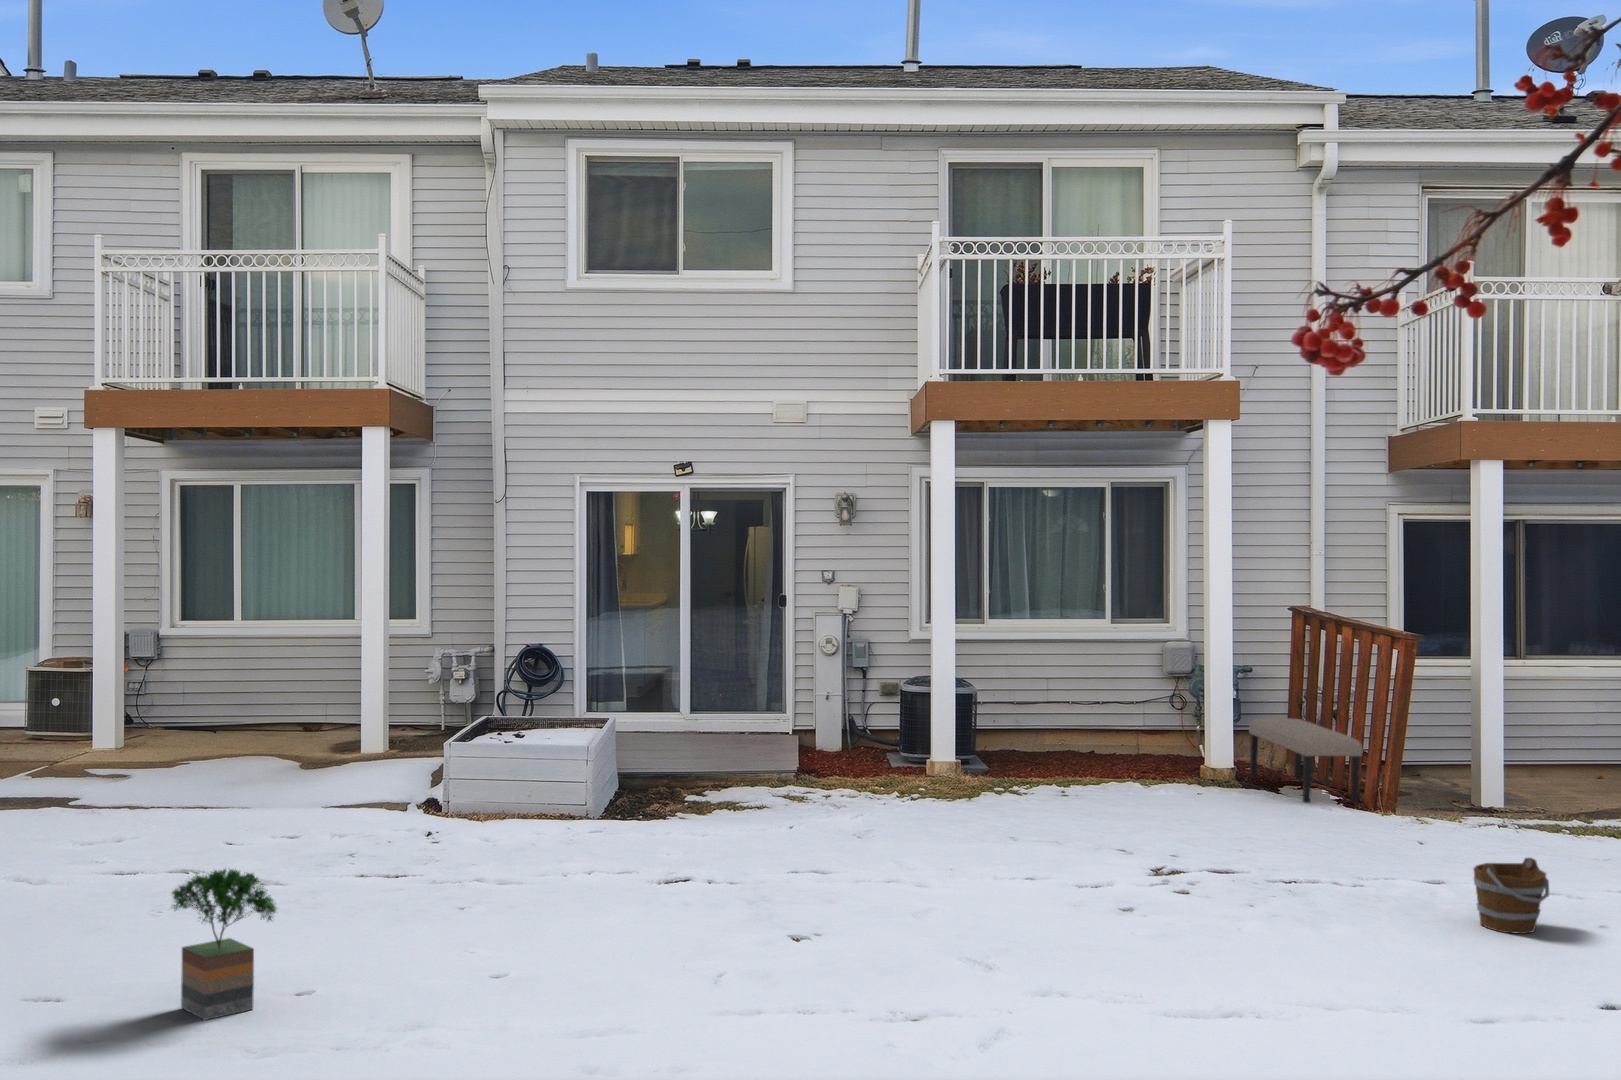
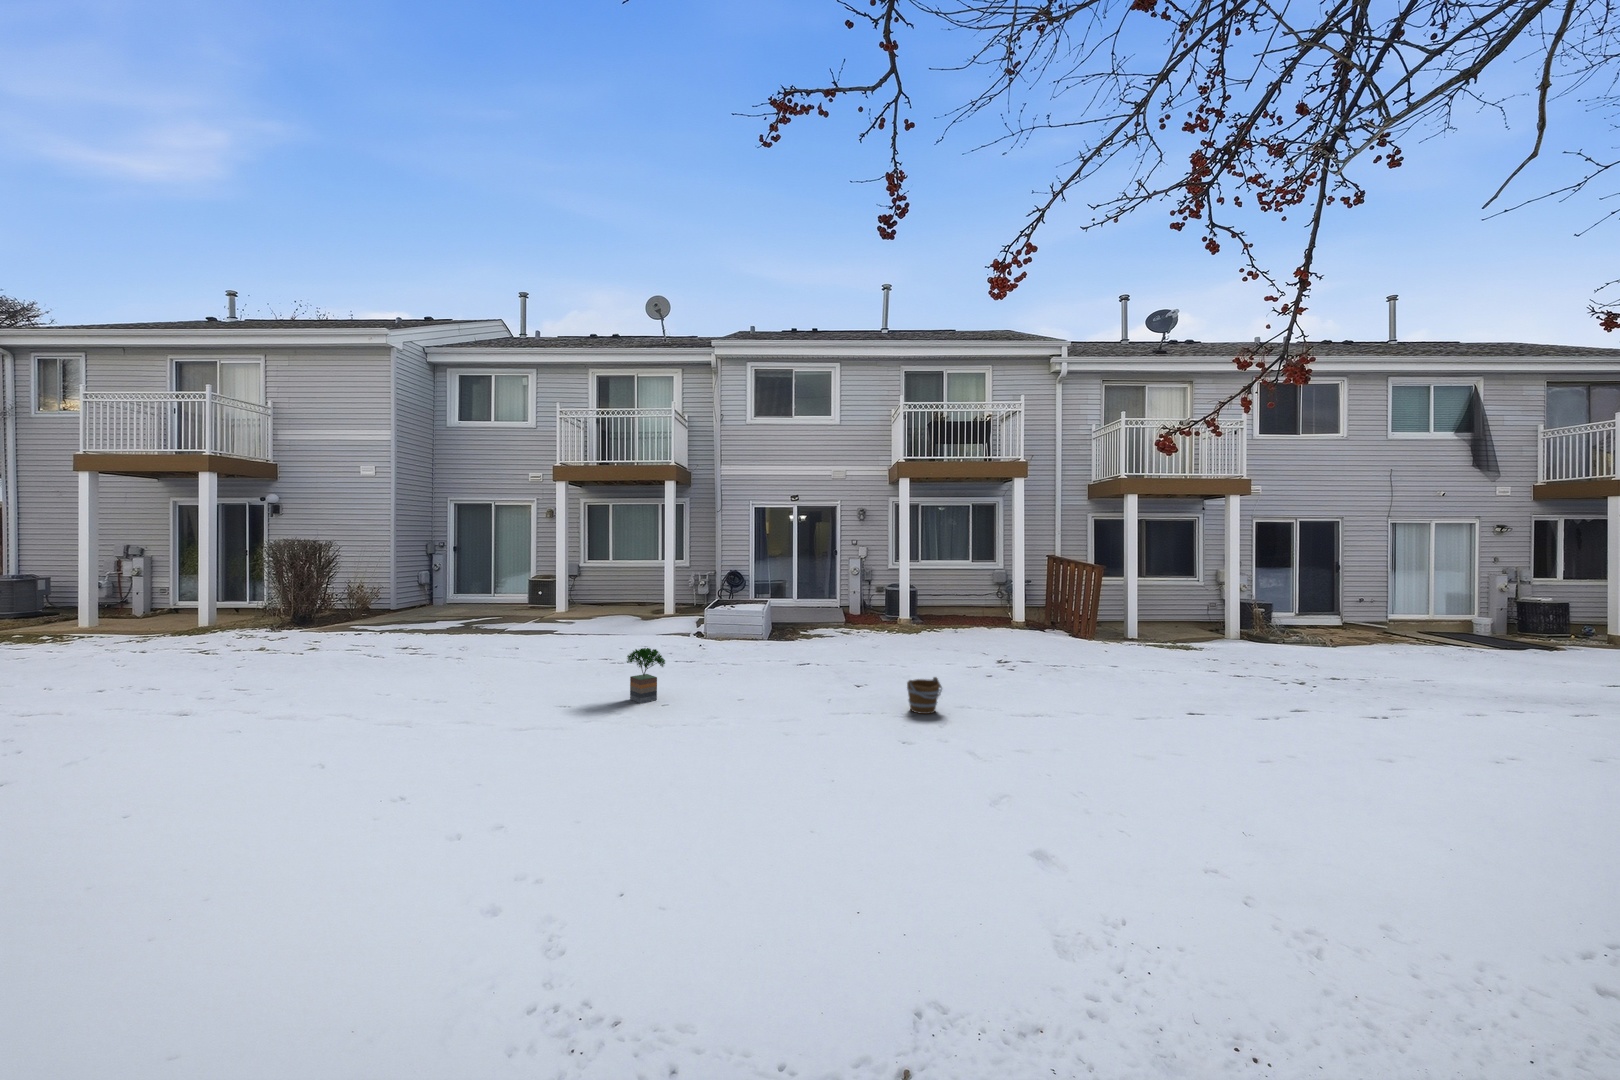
bench: present [1249,718,1363,803] -> none [1031,601,1078,636]
bucket: present [1474,858,1549,934] -> present [907,677,942,714]

